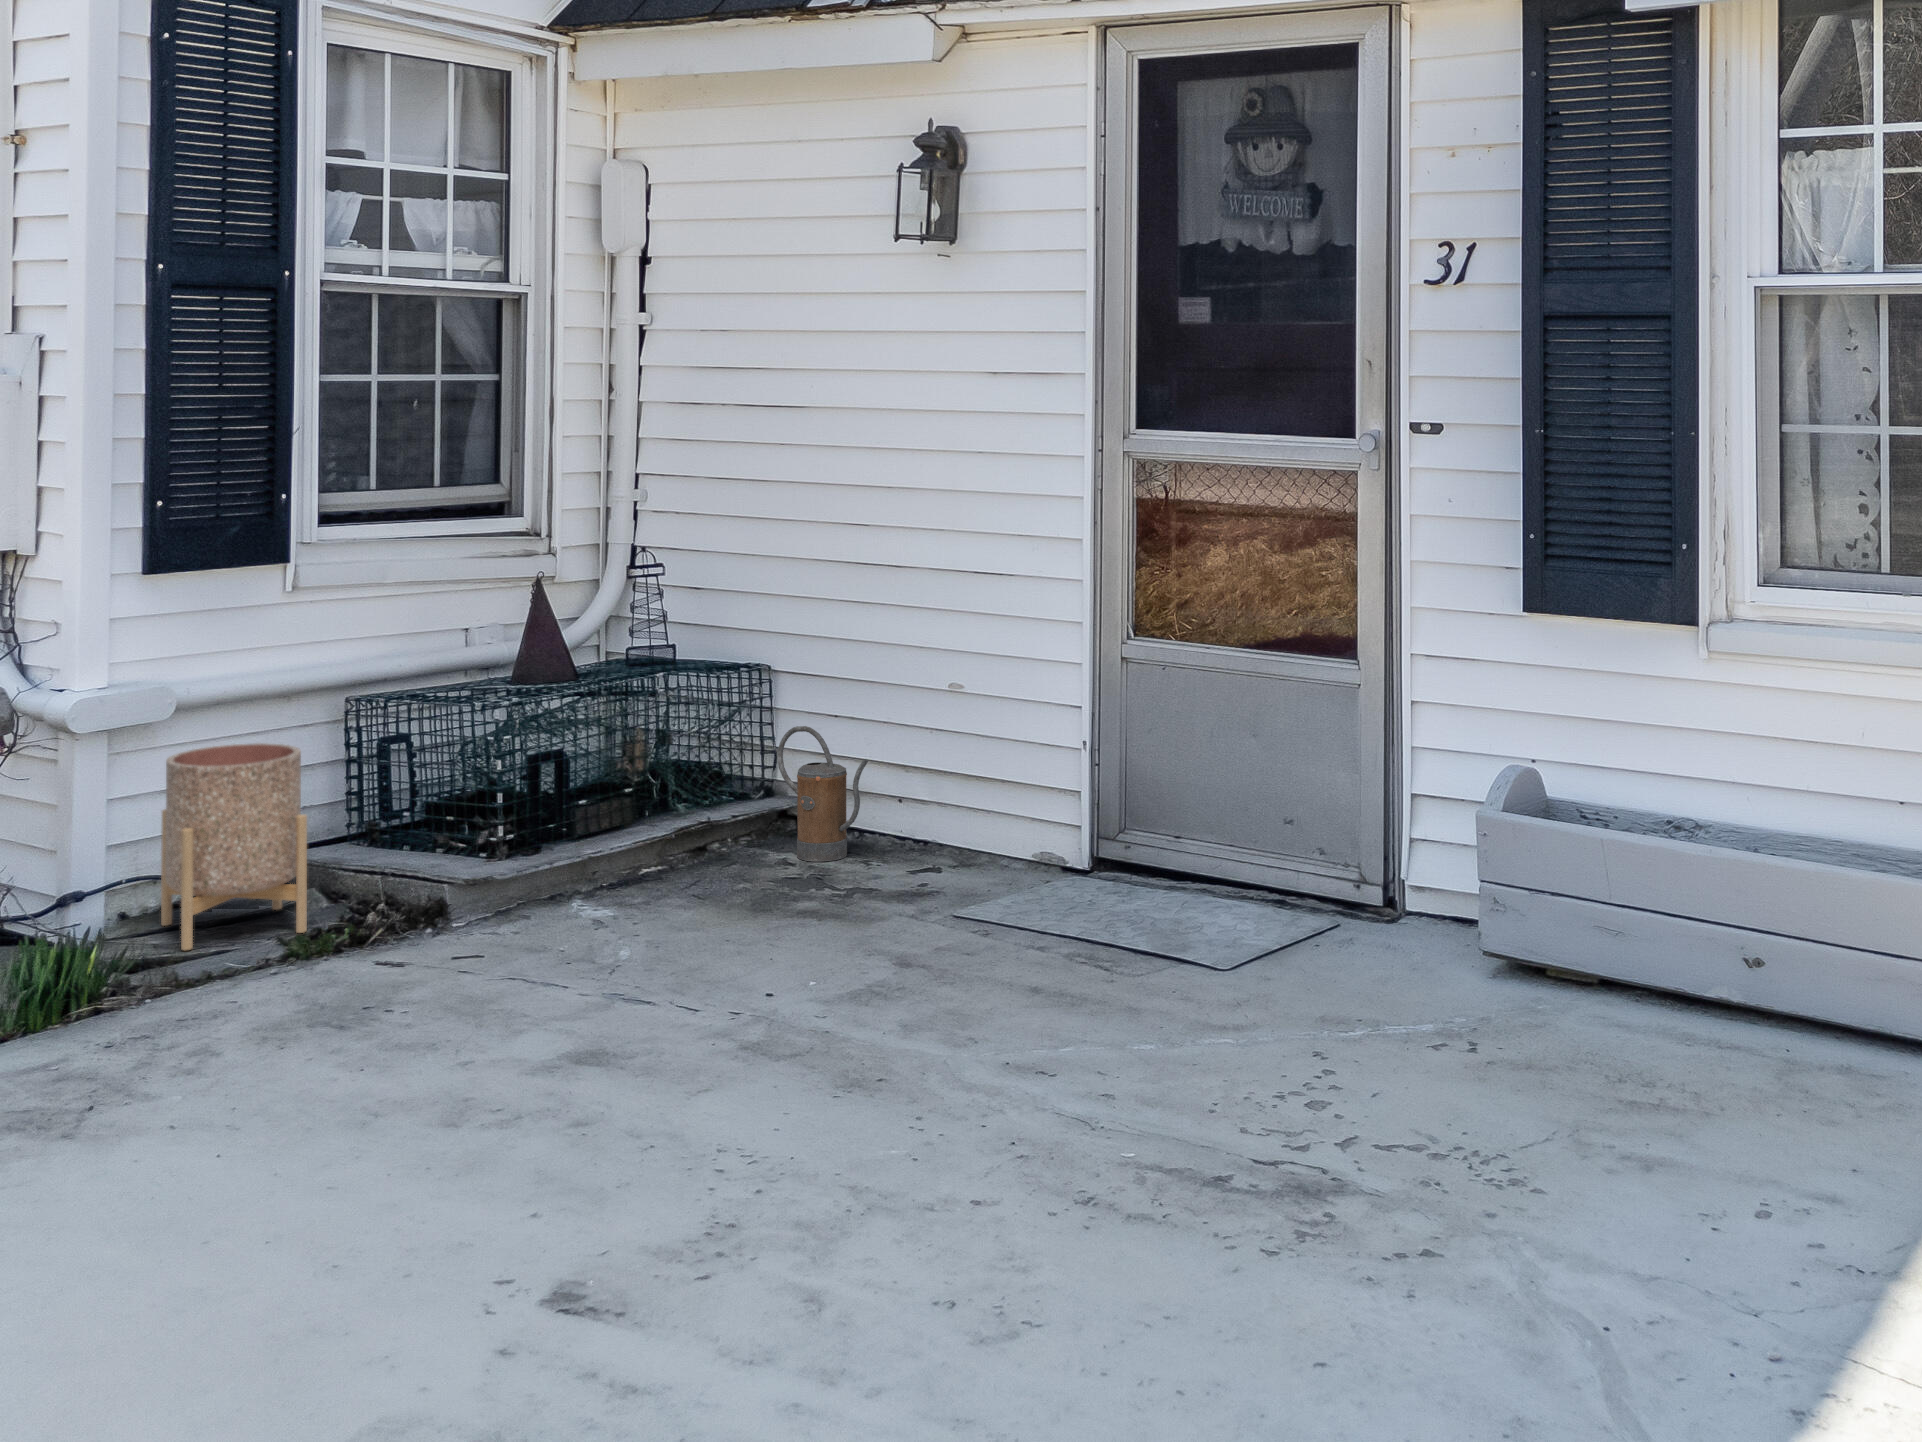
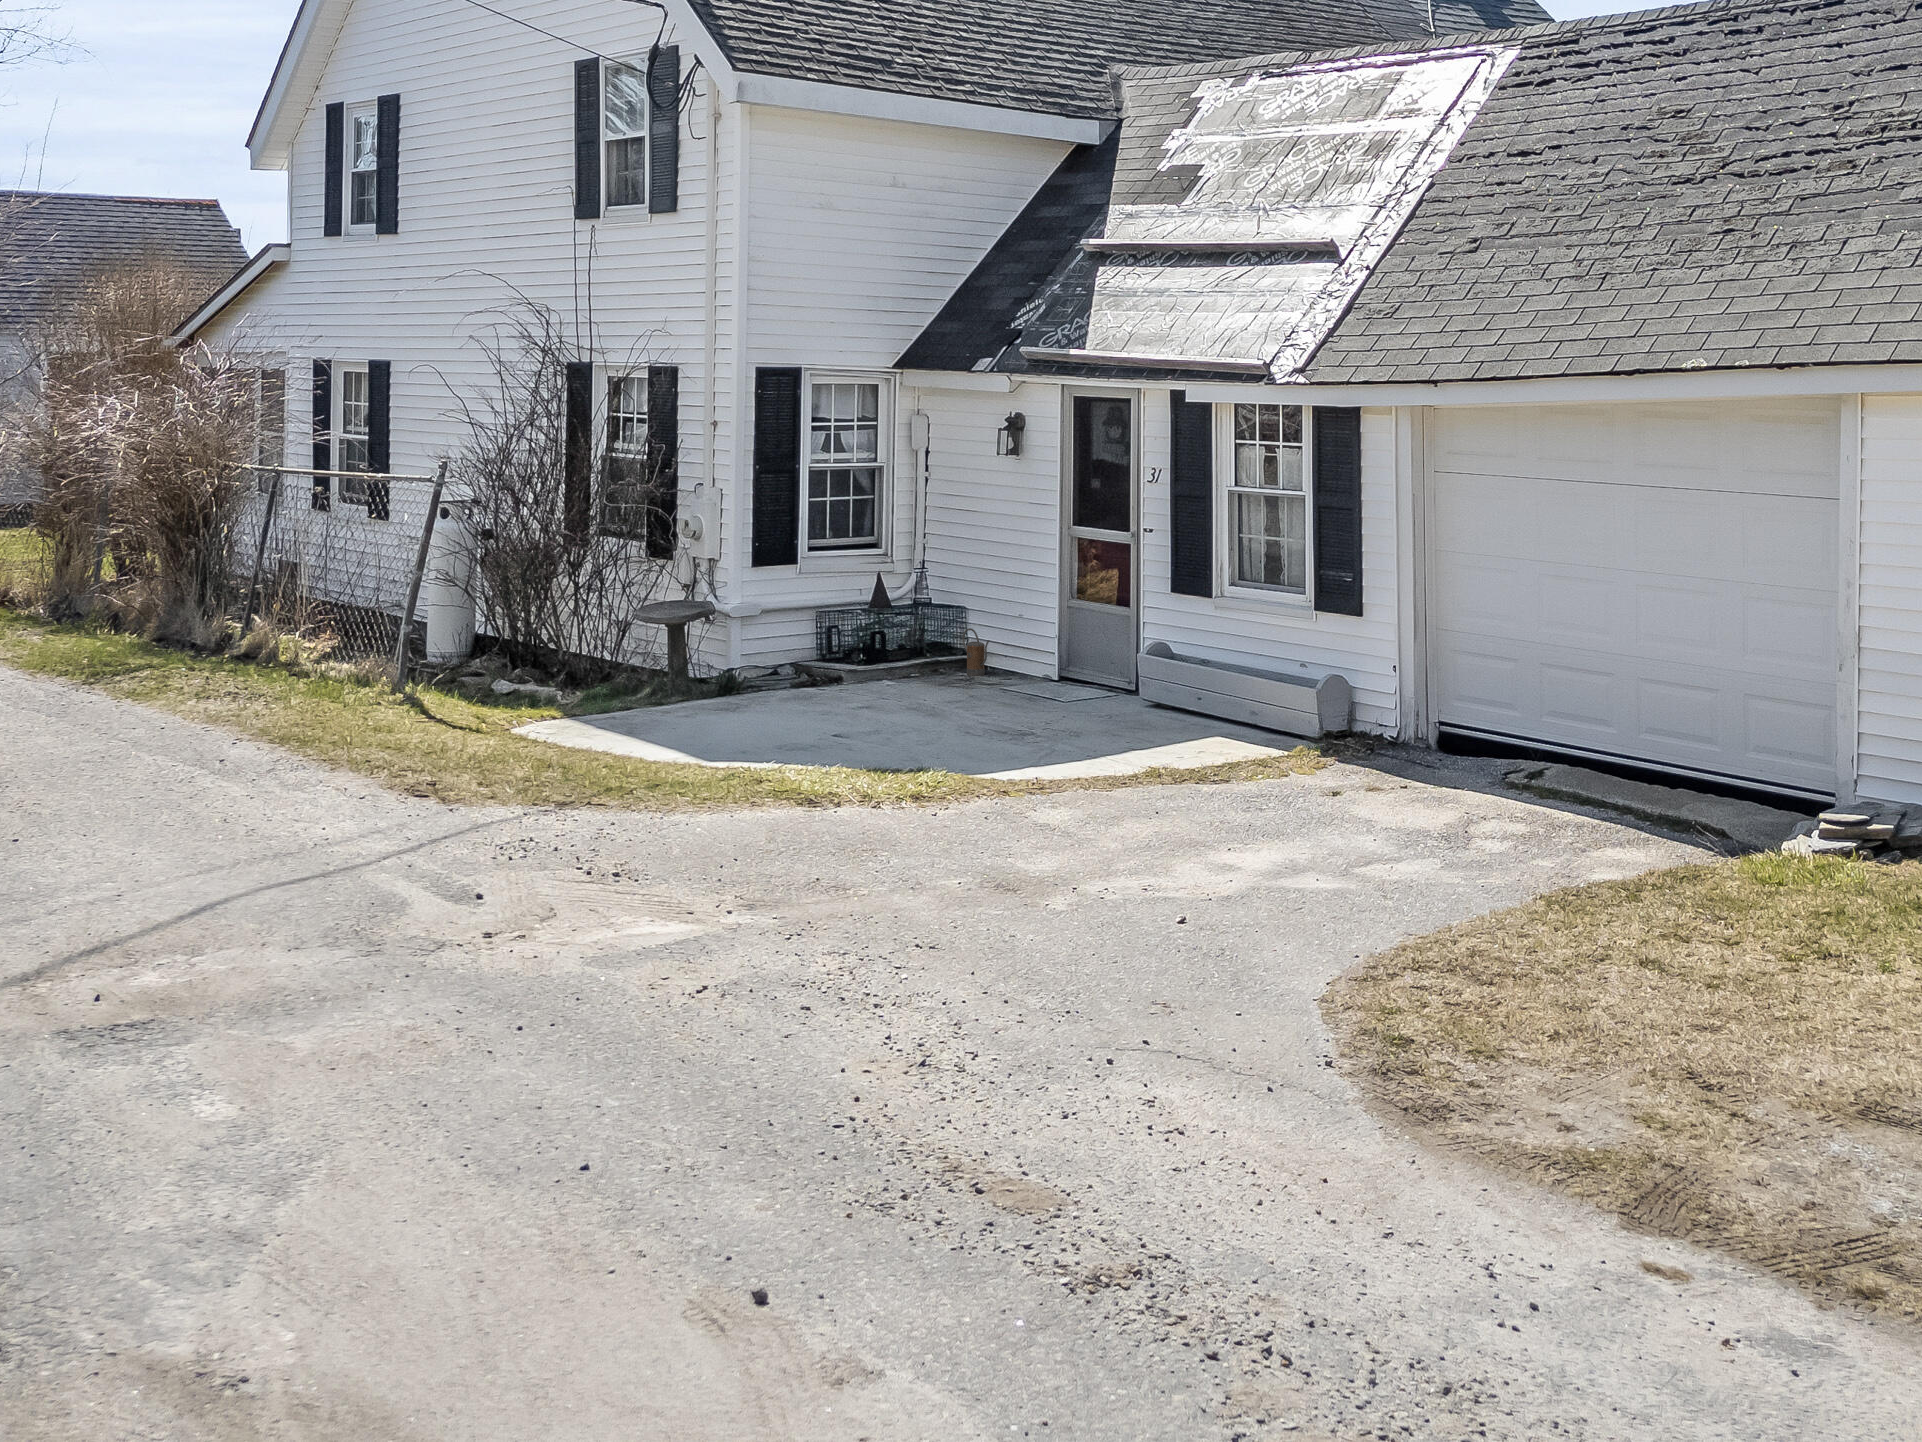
planter: present [161,743,307,950] -> none [757,623,801,685]

